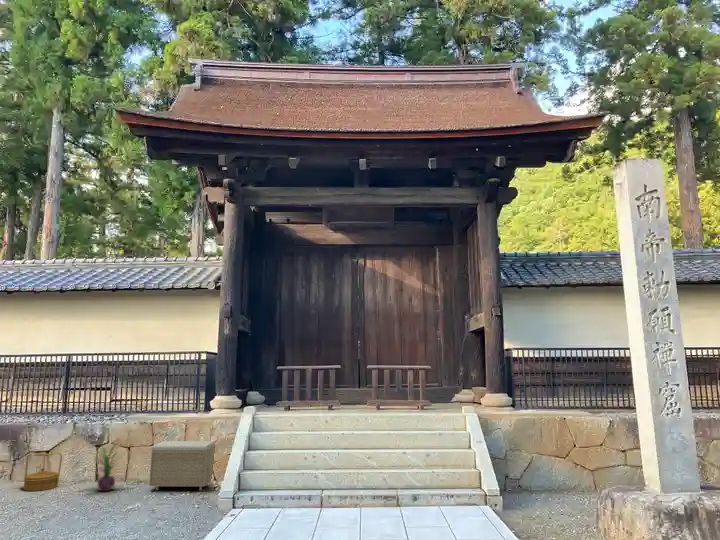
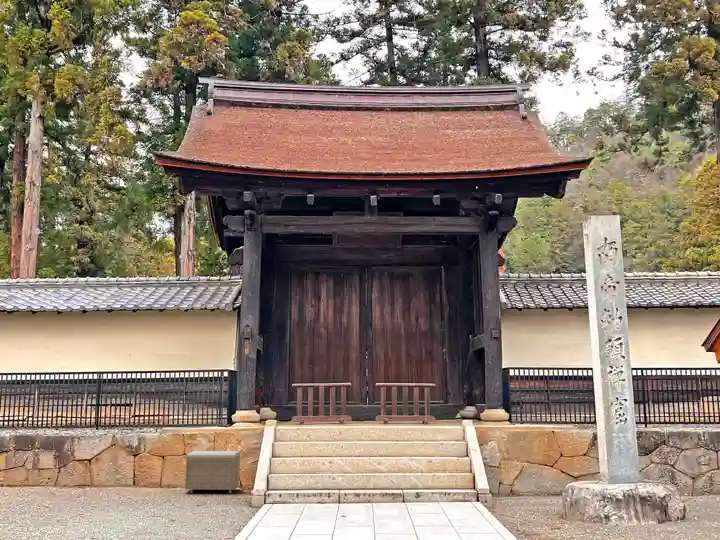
decorative plant: present [94,446,116,491] -> none [125,453,170,494]
woven basket: present [24,453,62,491] -> none [73,461,105,493]

